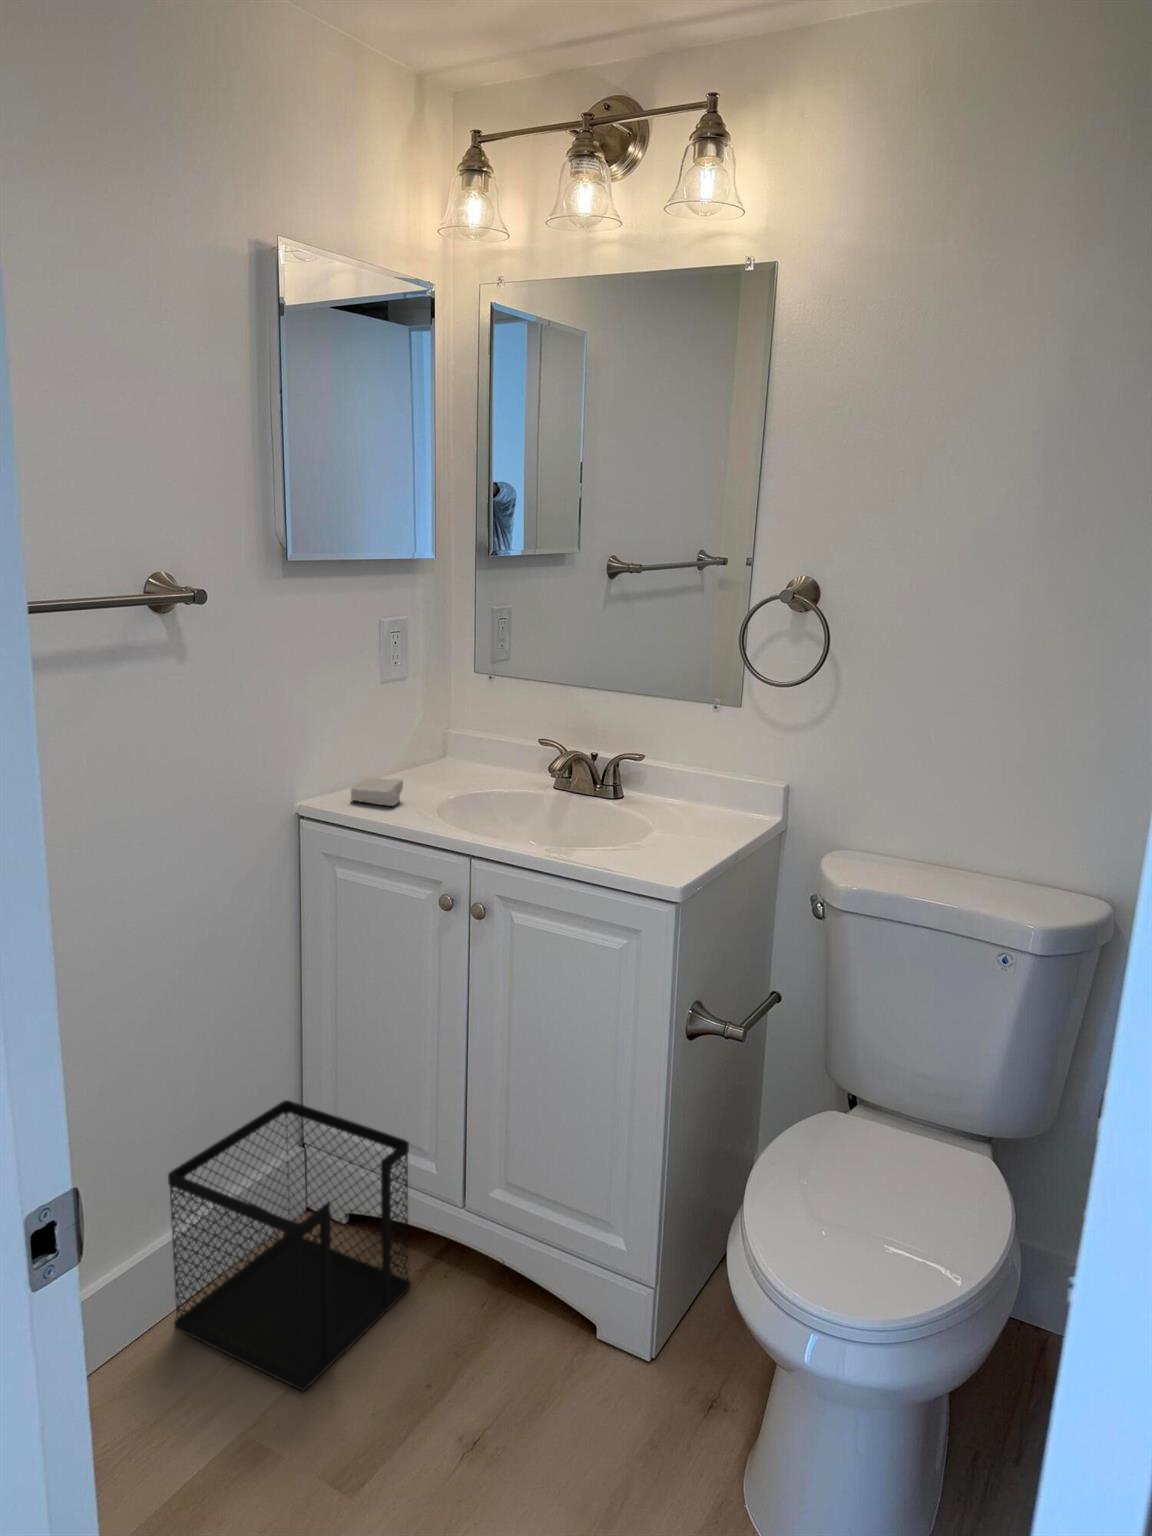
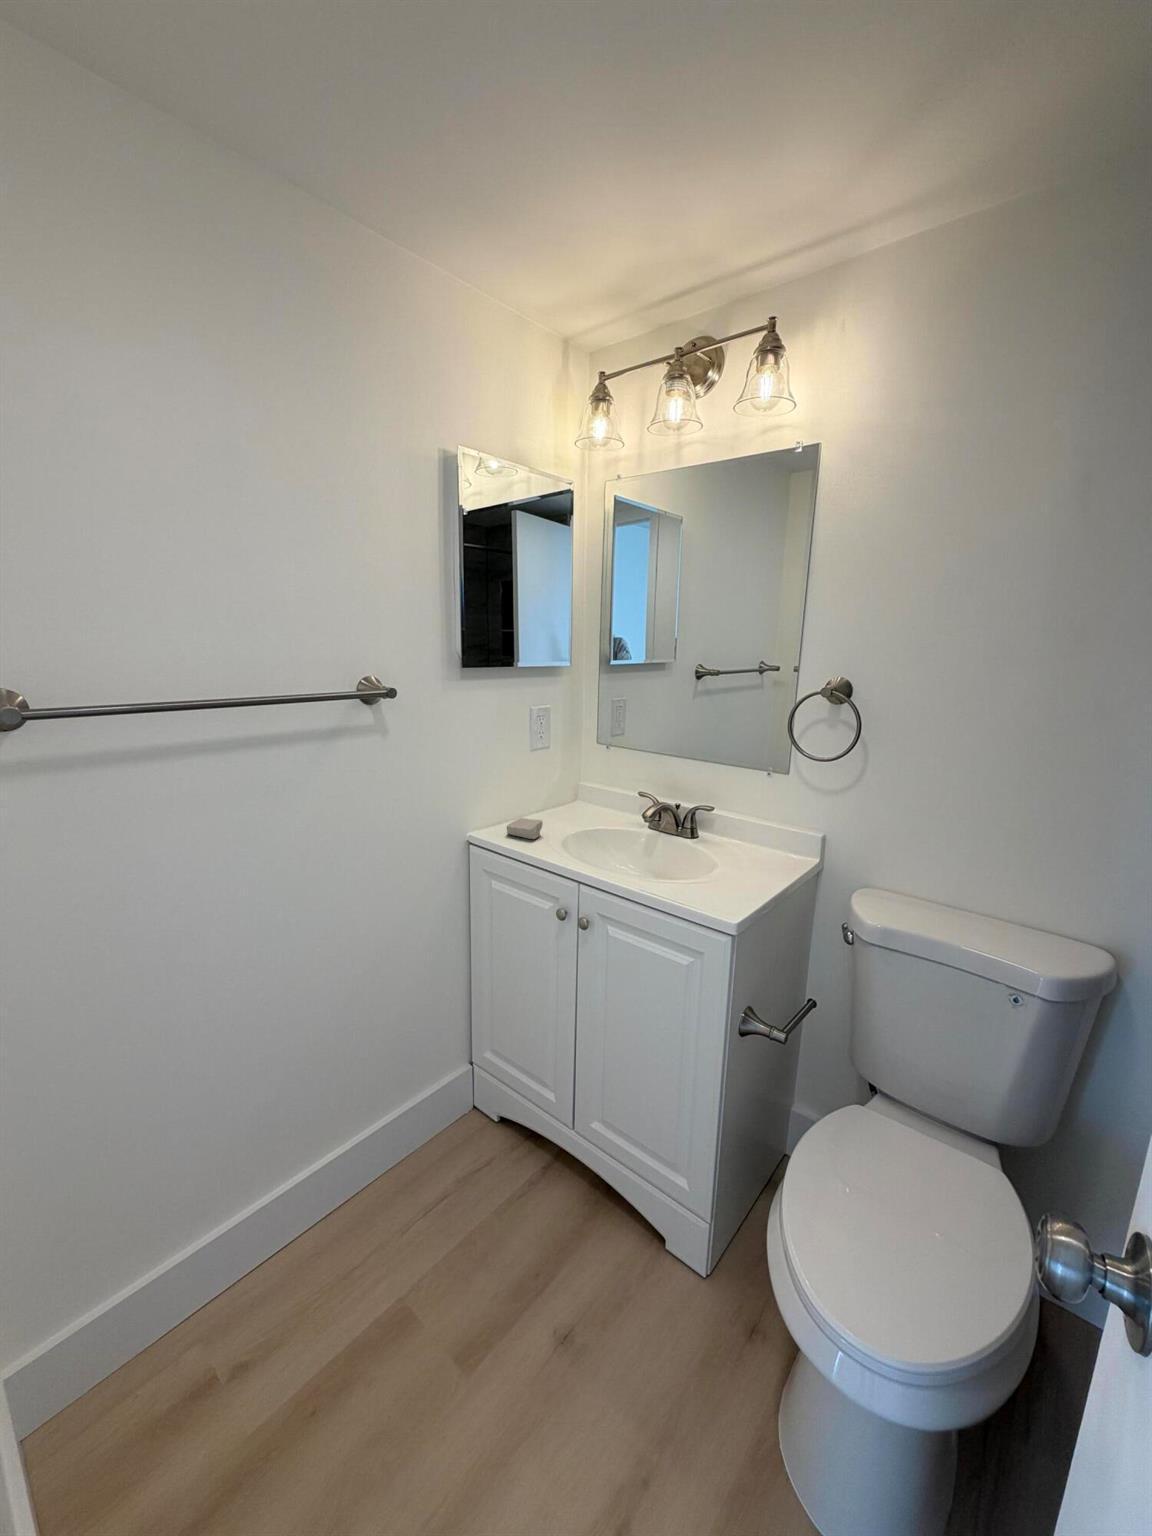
wastebasket: present [168,1100,411,1391] -> none [366,1038,535,1270]

